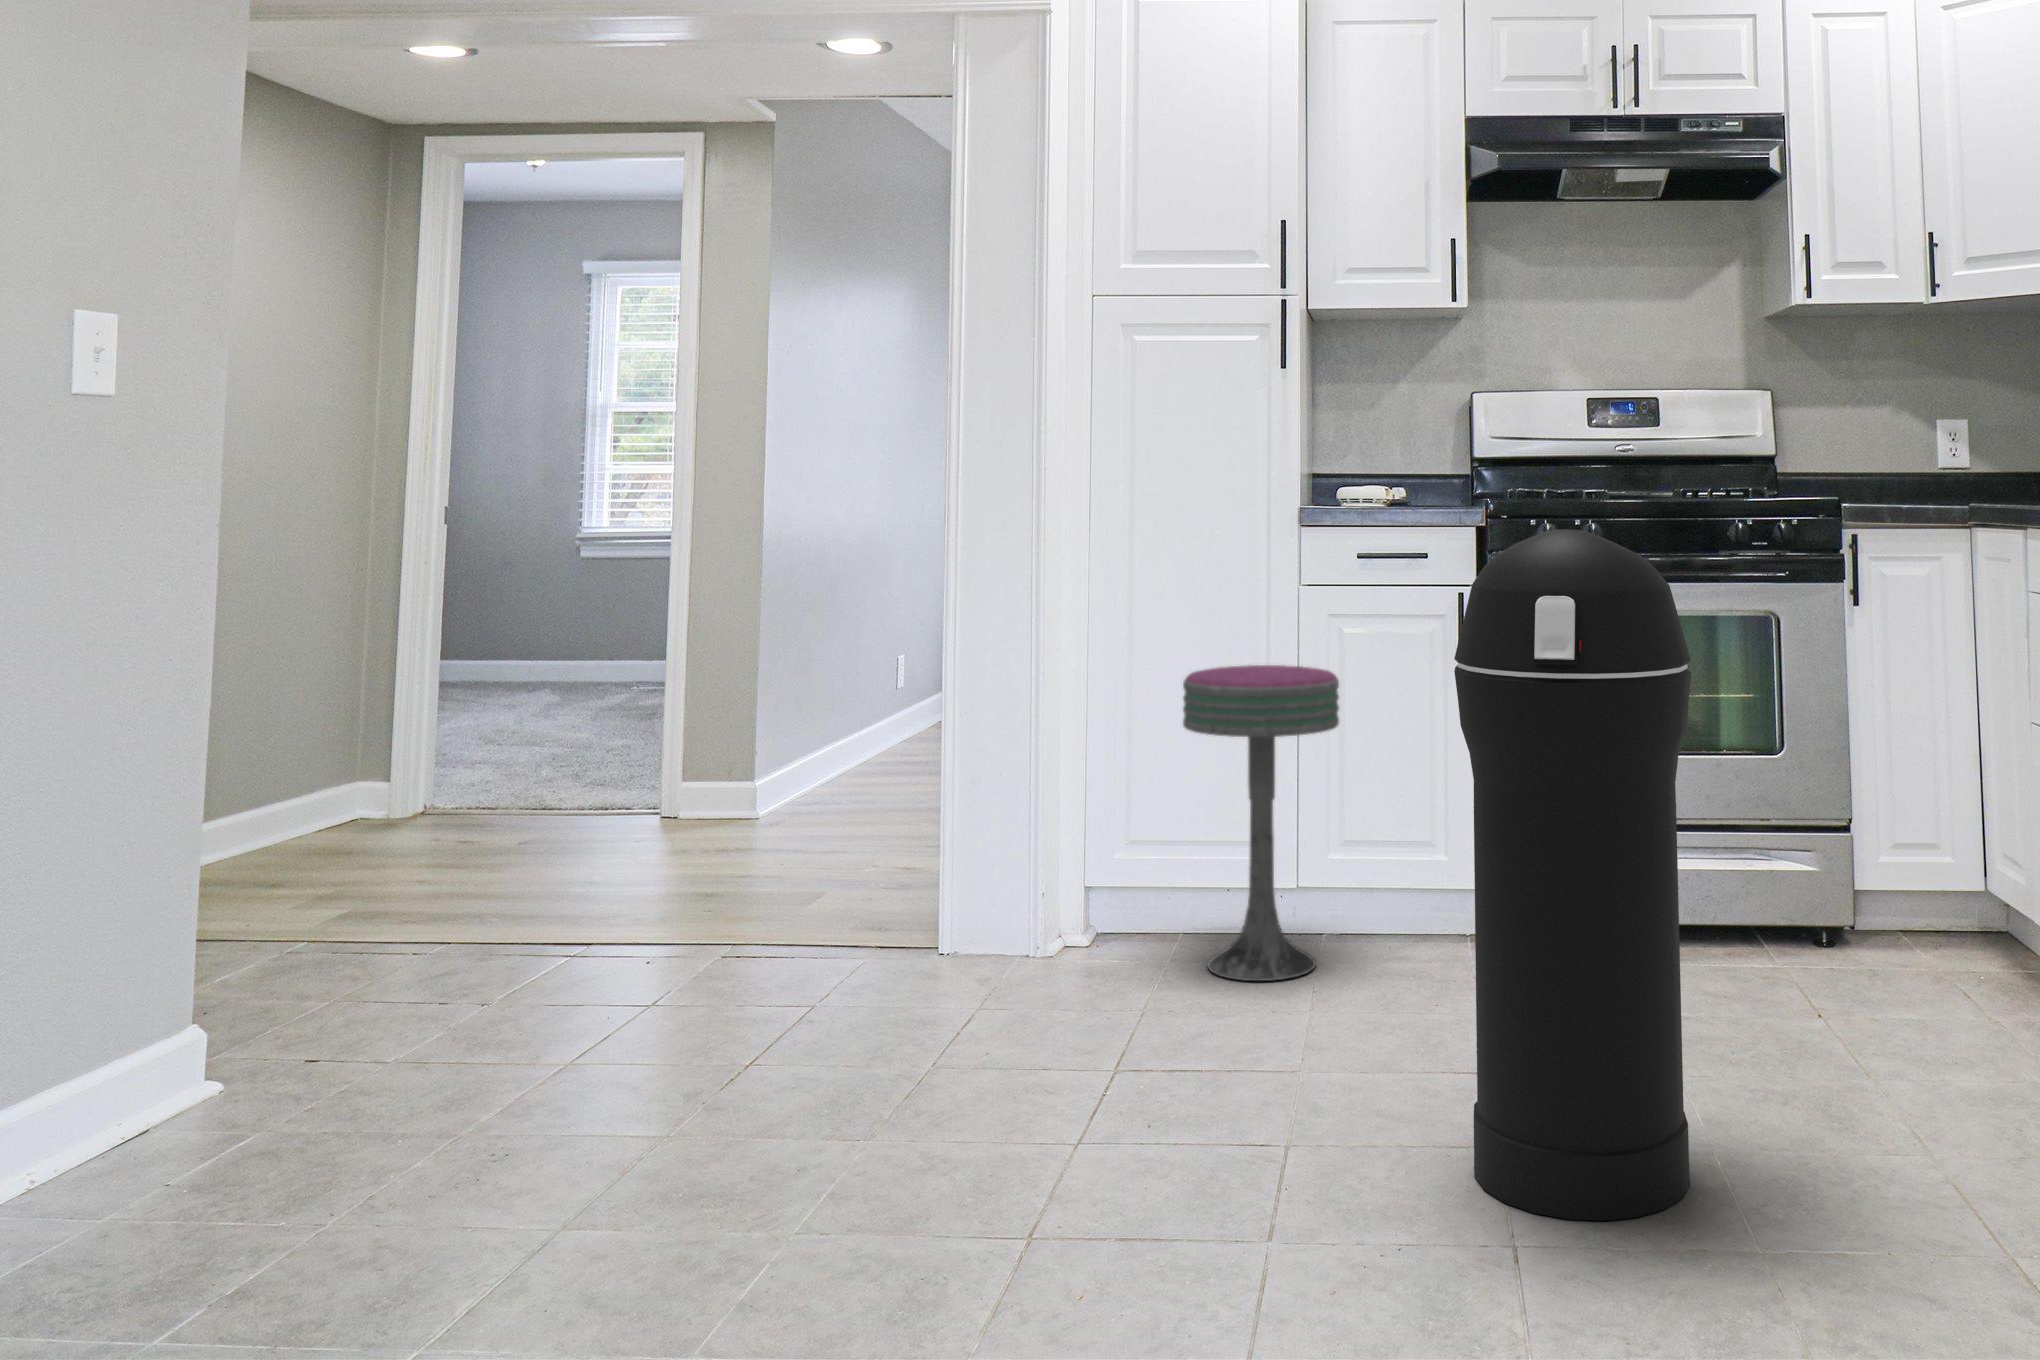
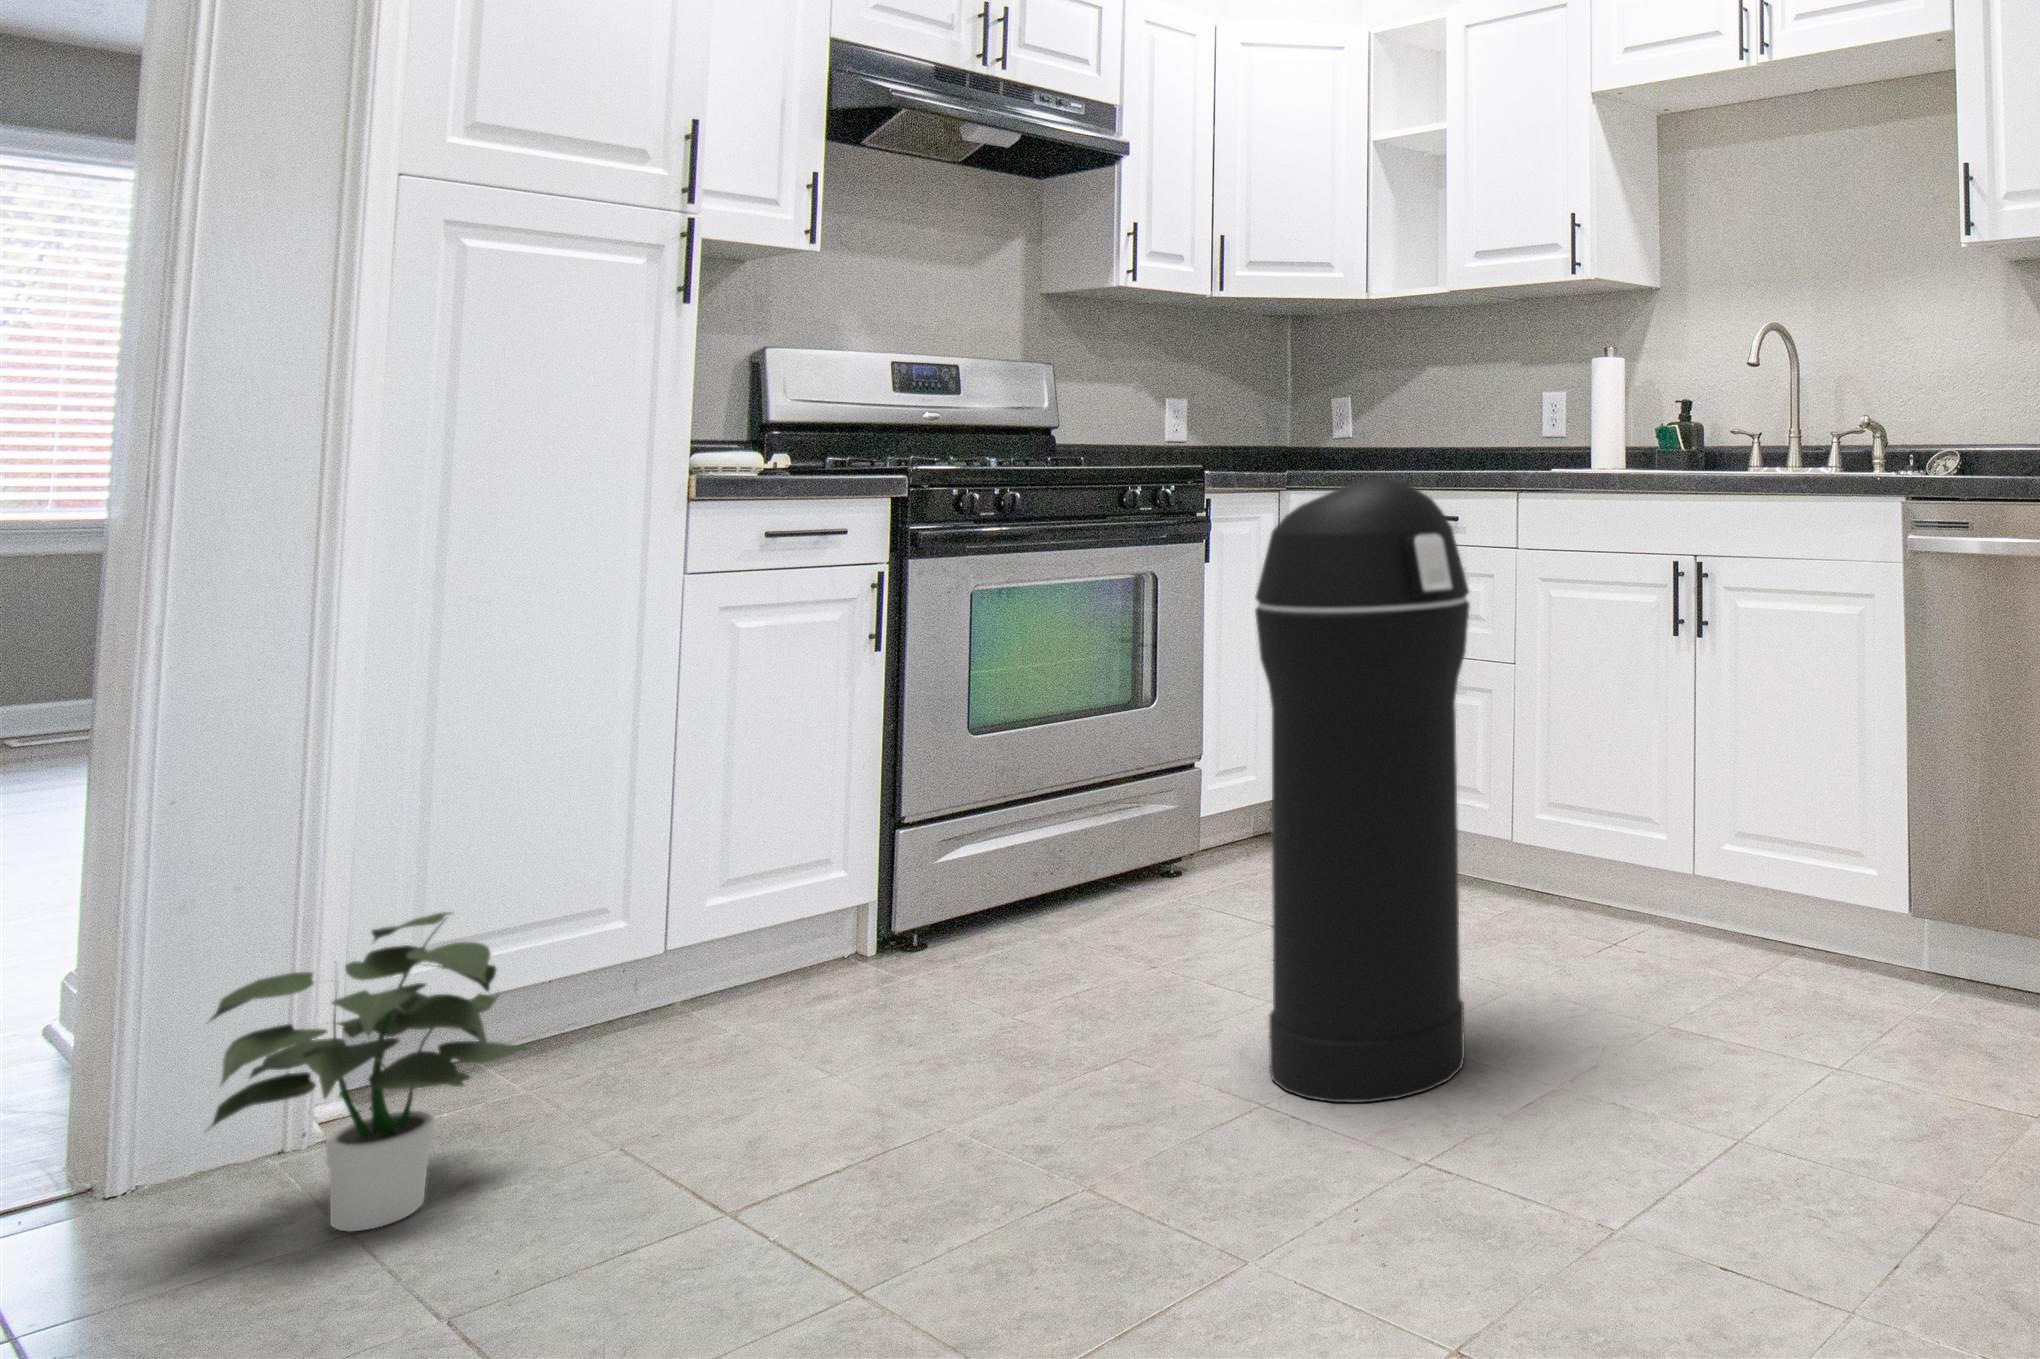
bar stool: present [1183,665,1339,981] -> none [585,670,806,1068]
potted plant: none [886,812,1068,1013] -> present [207,912,530,1232]

